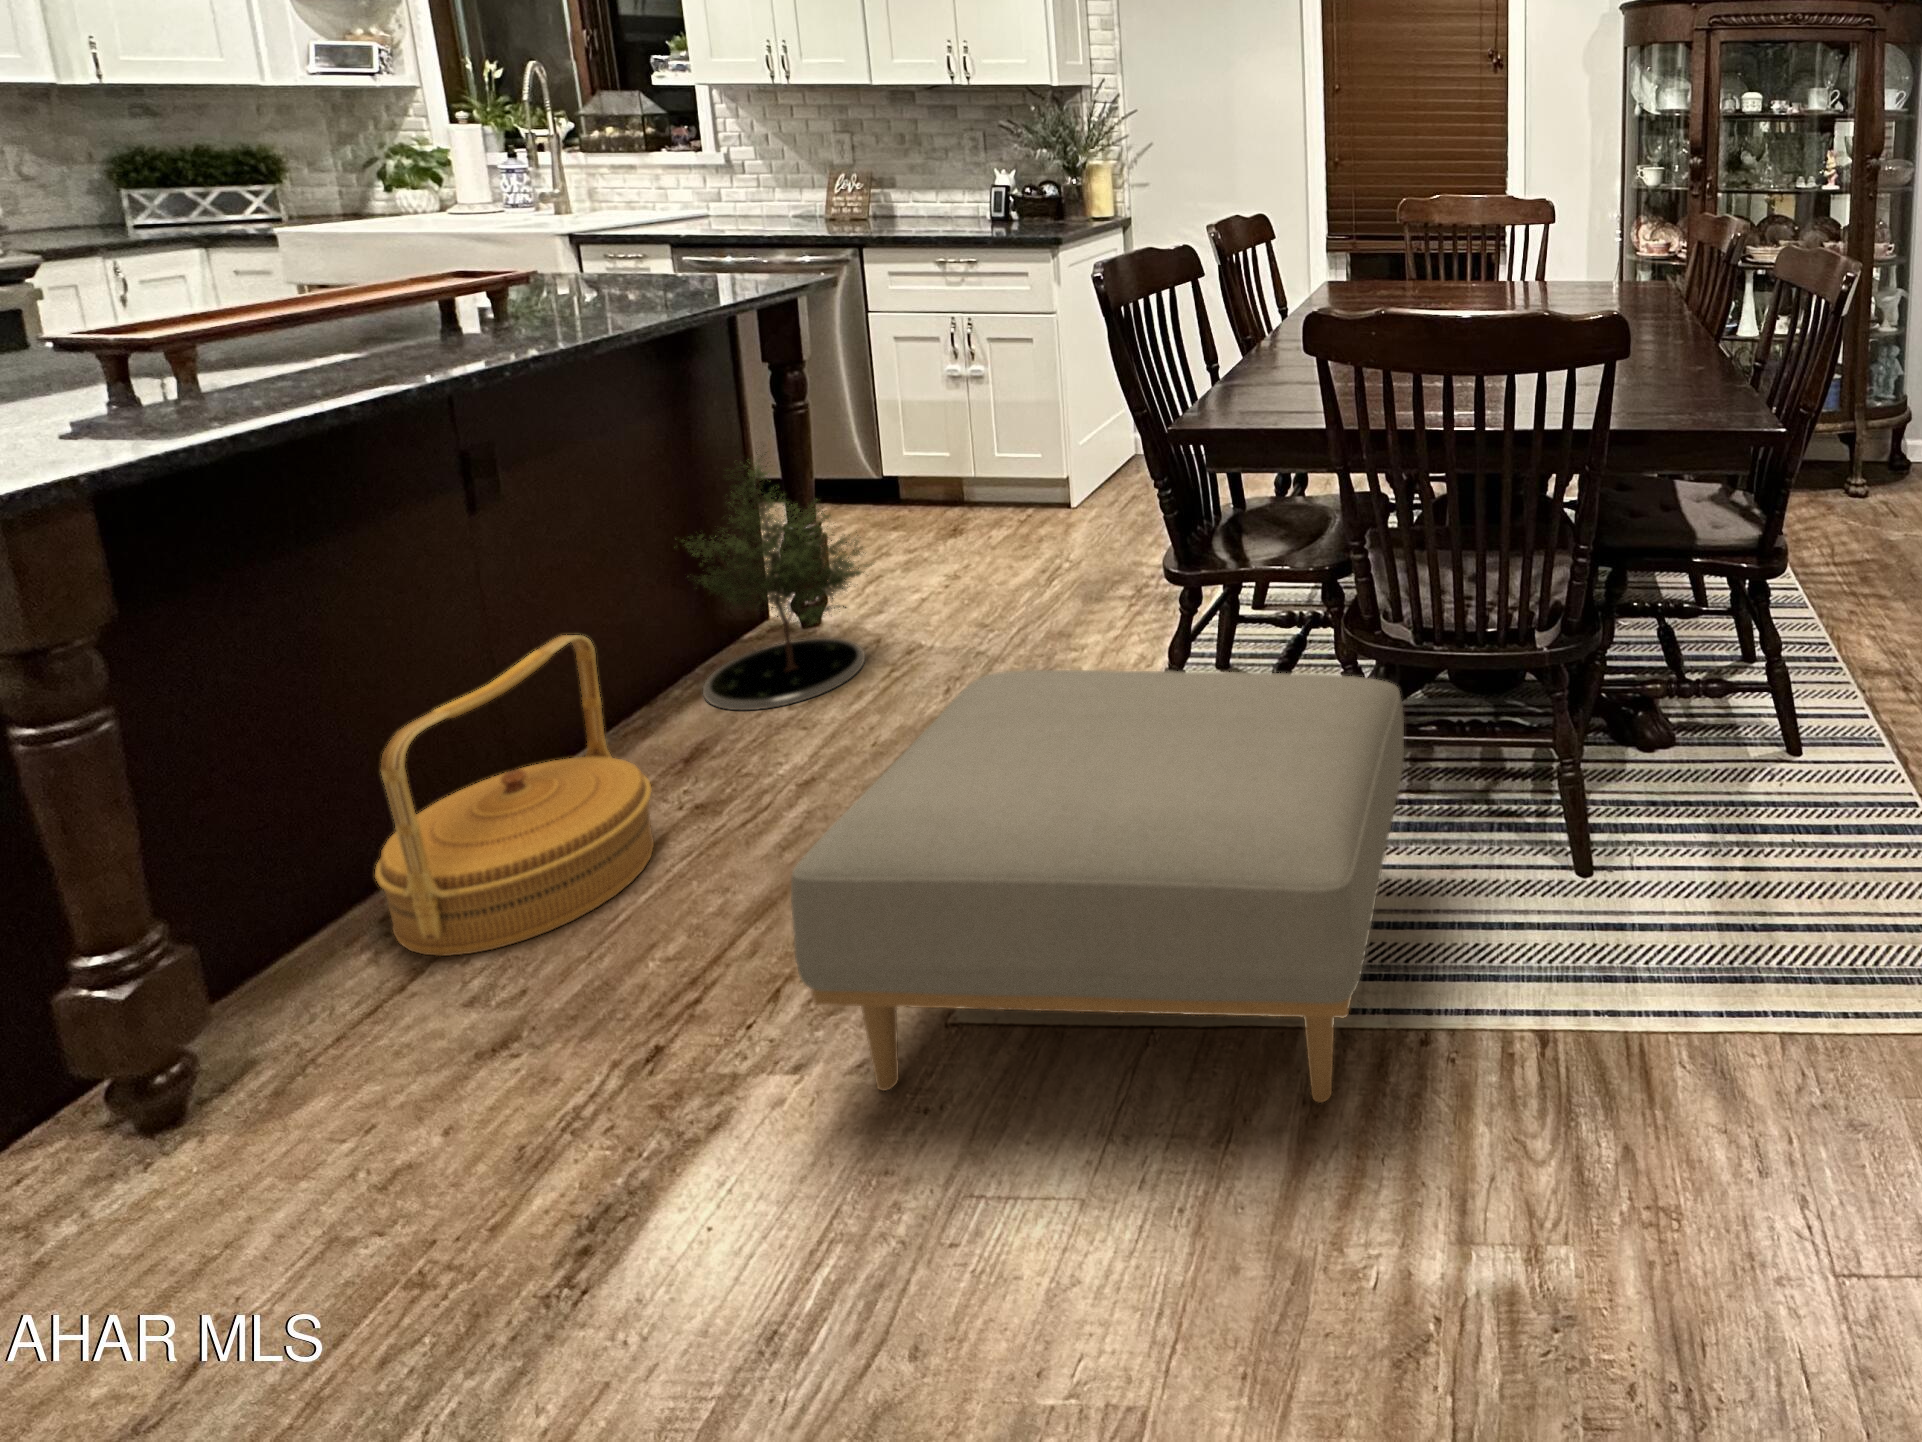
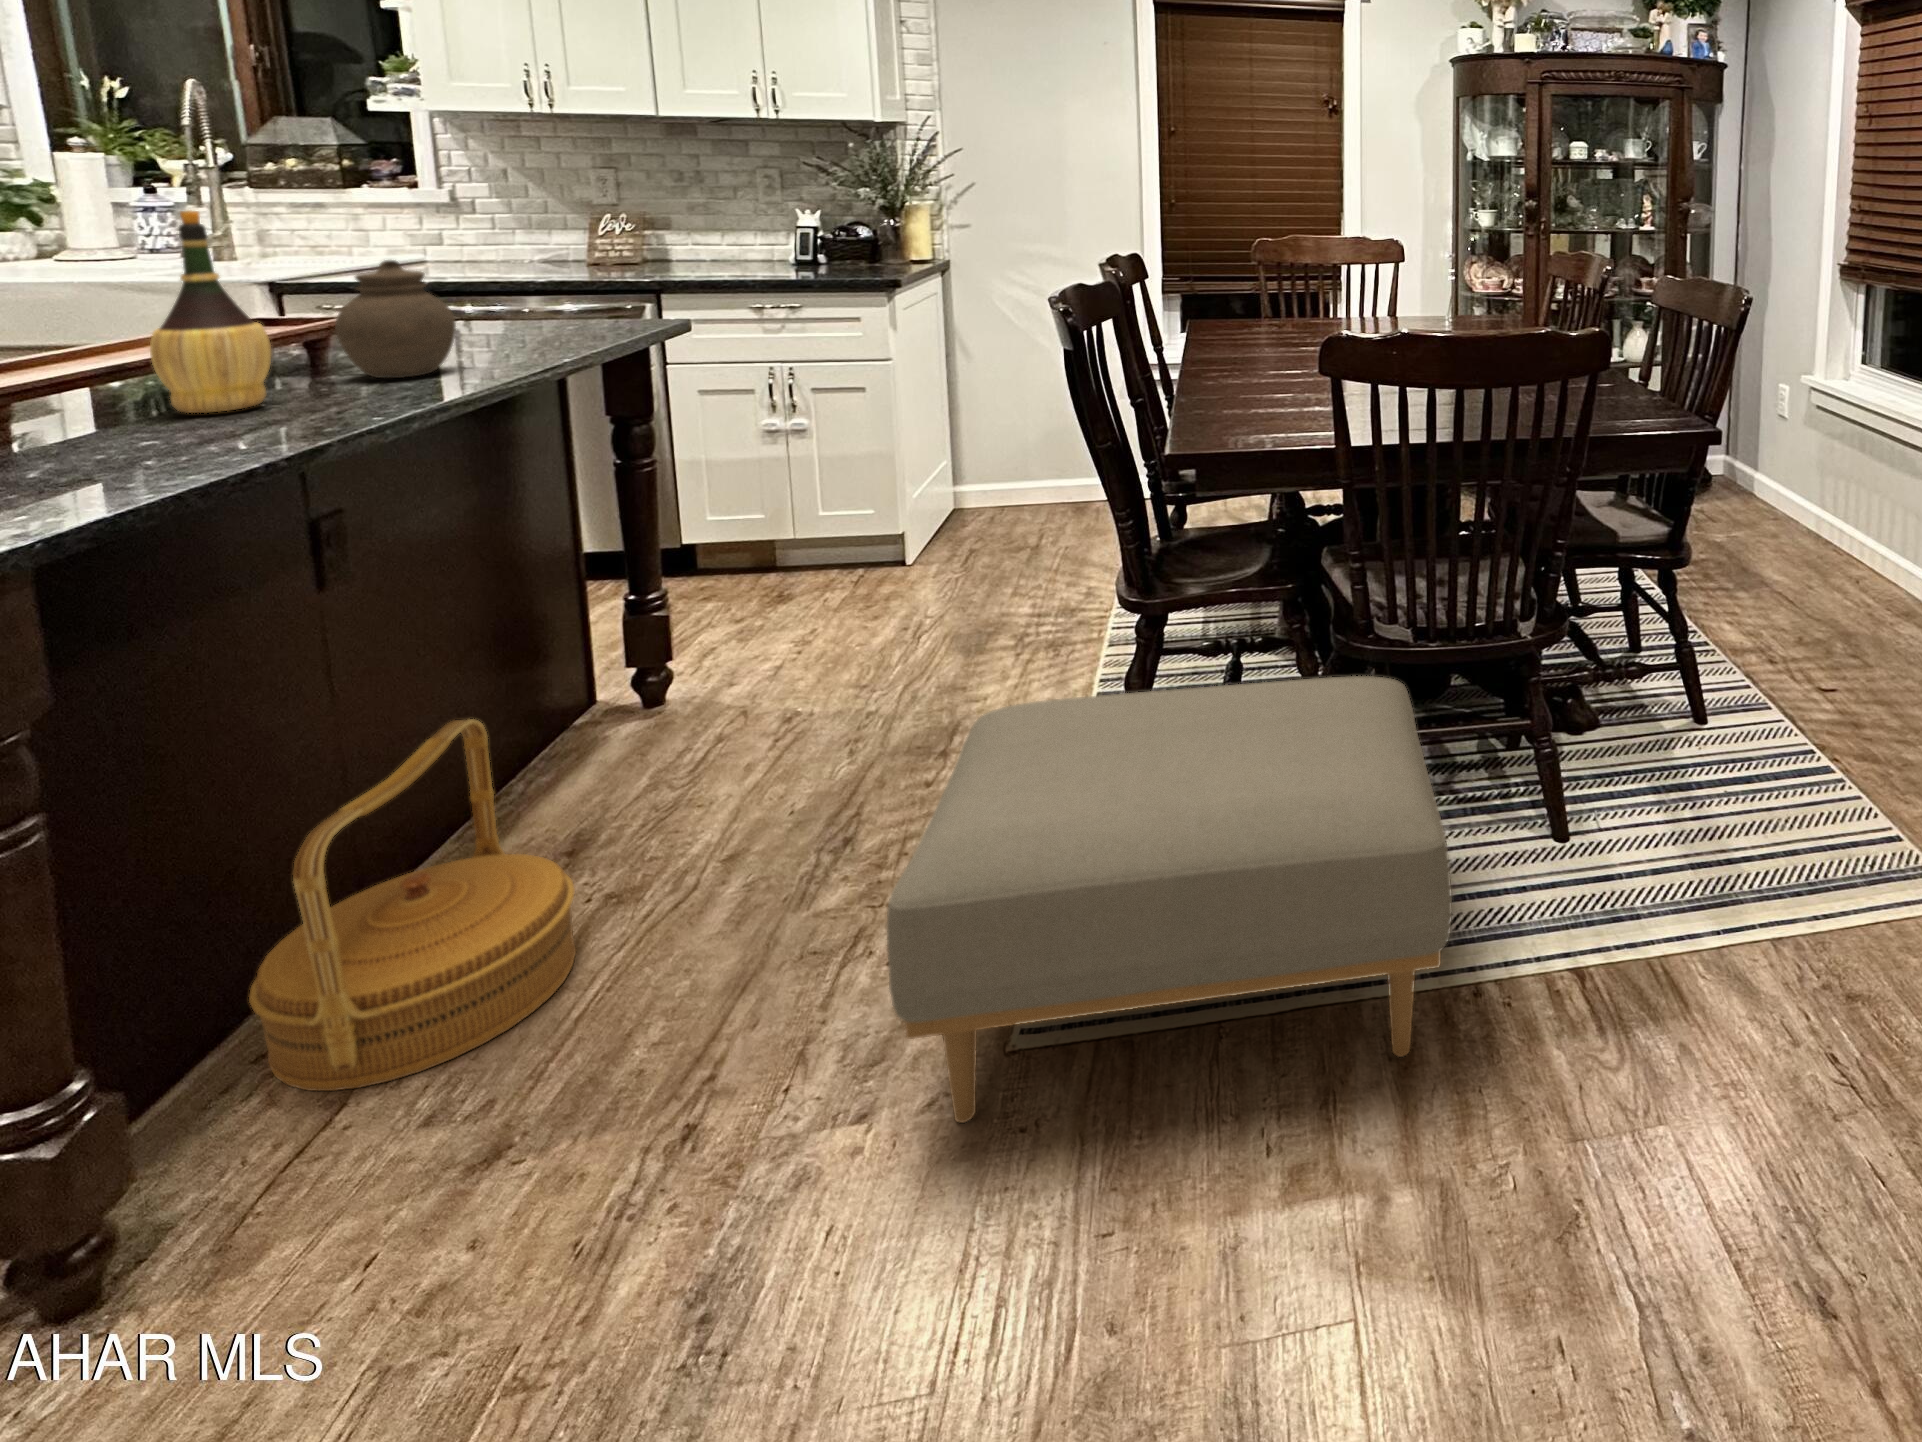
wine bottle: none [318,179,417,354] -> present [150,210,272,413]
jar: none [488,221,589,326] -> present [335,260,456,378]
potted tree: present [674,452,867,710] -> none [519,500,758,800]

